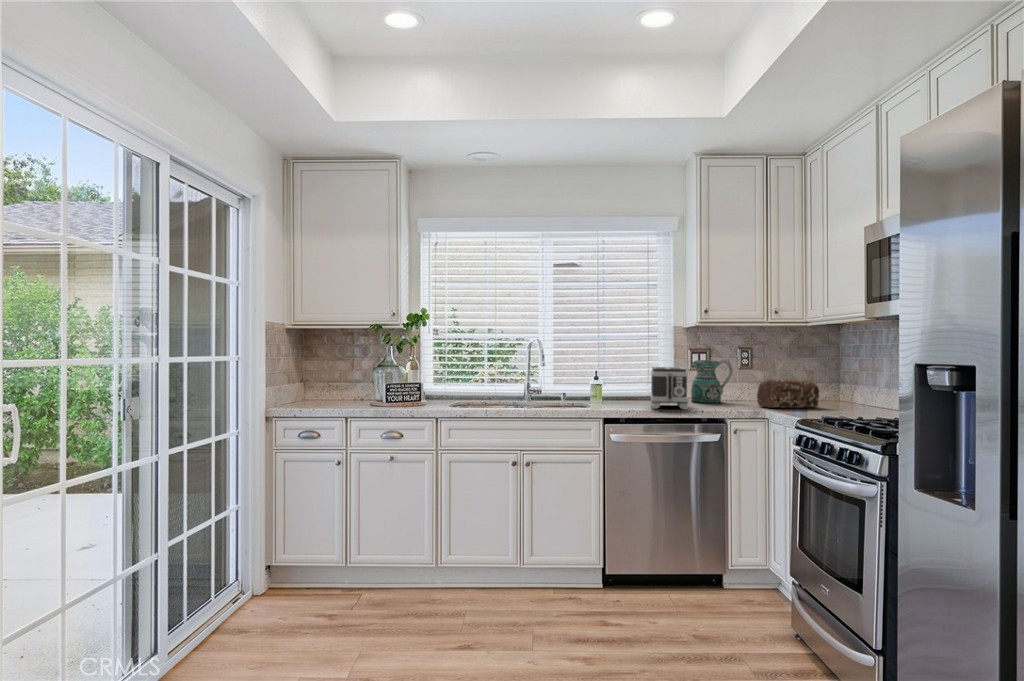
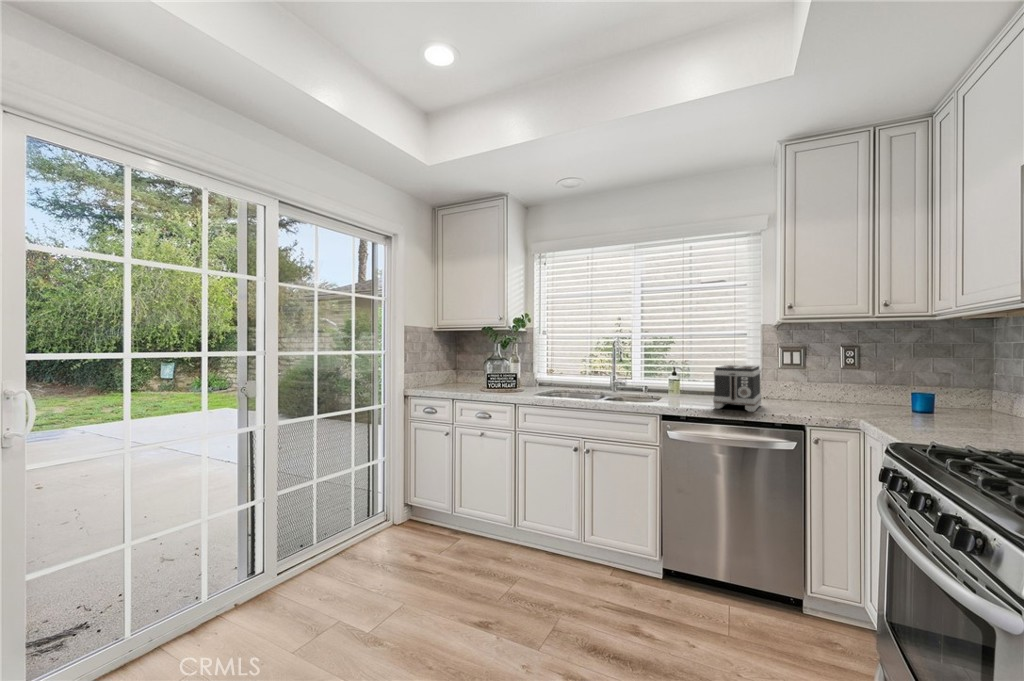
ceramic pitcher: present [691,360,733,403] -> none [779,358,830,404]
bread loaf: present [757,379,819,408] -> none [854,383,951,421]

